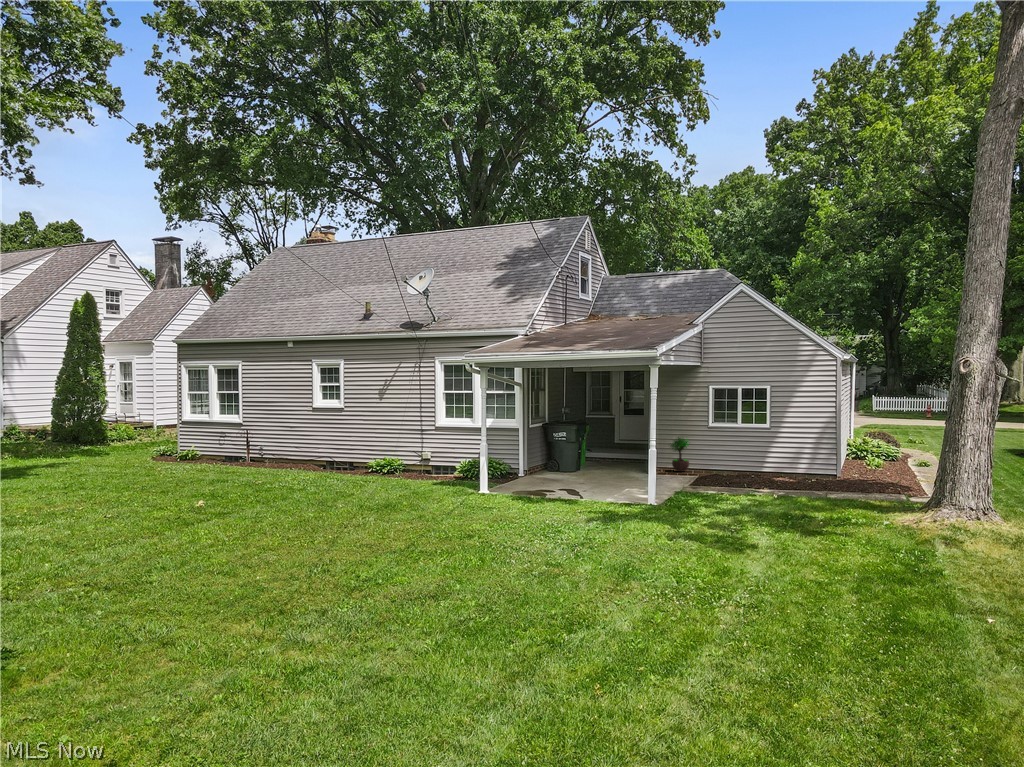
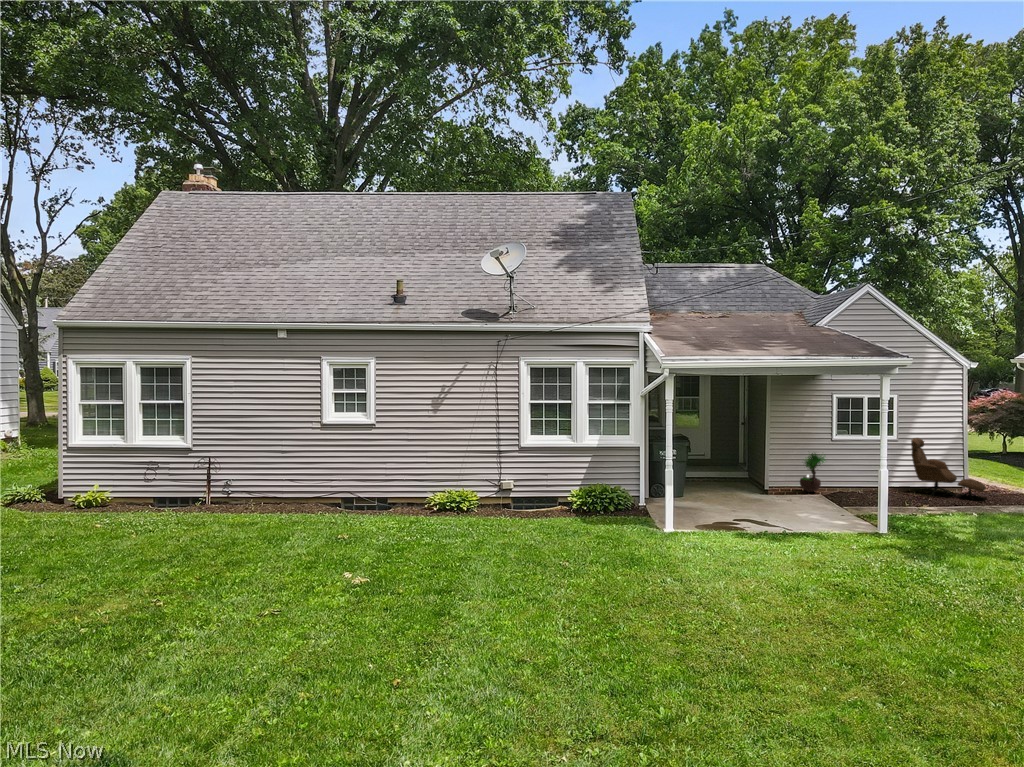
lounge chair: none [778,426,839,484] -> present [911,438,986,500]

